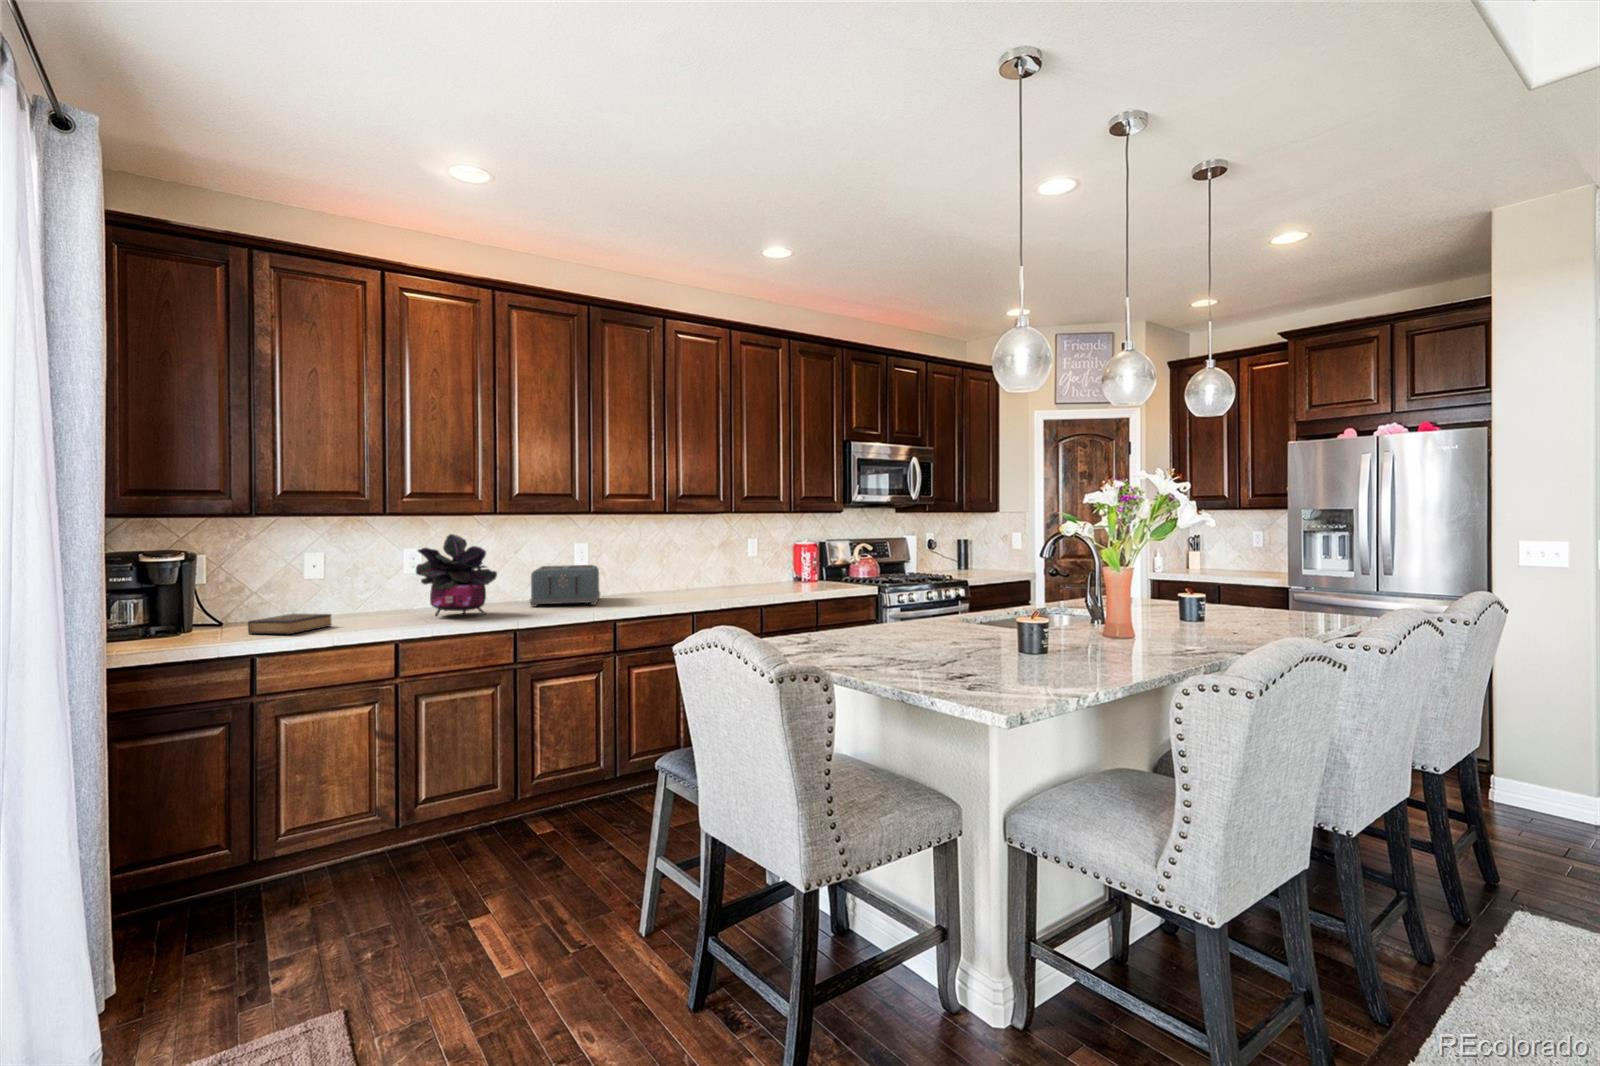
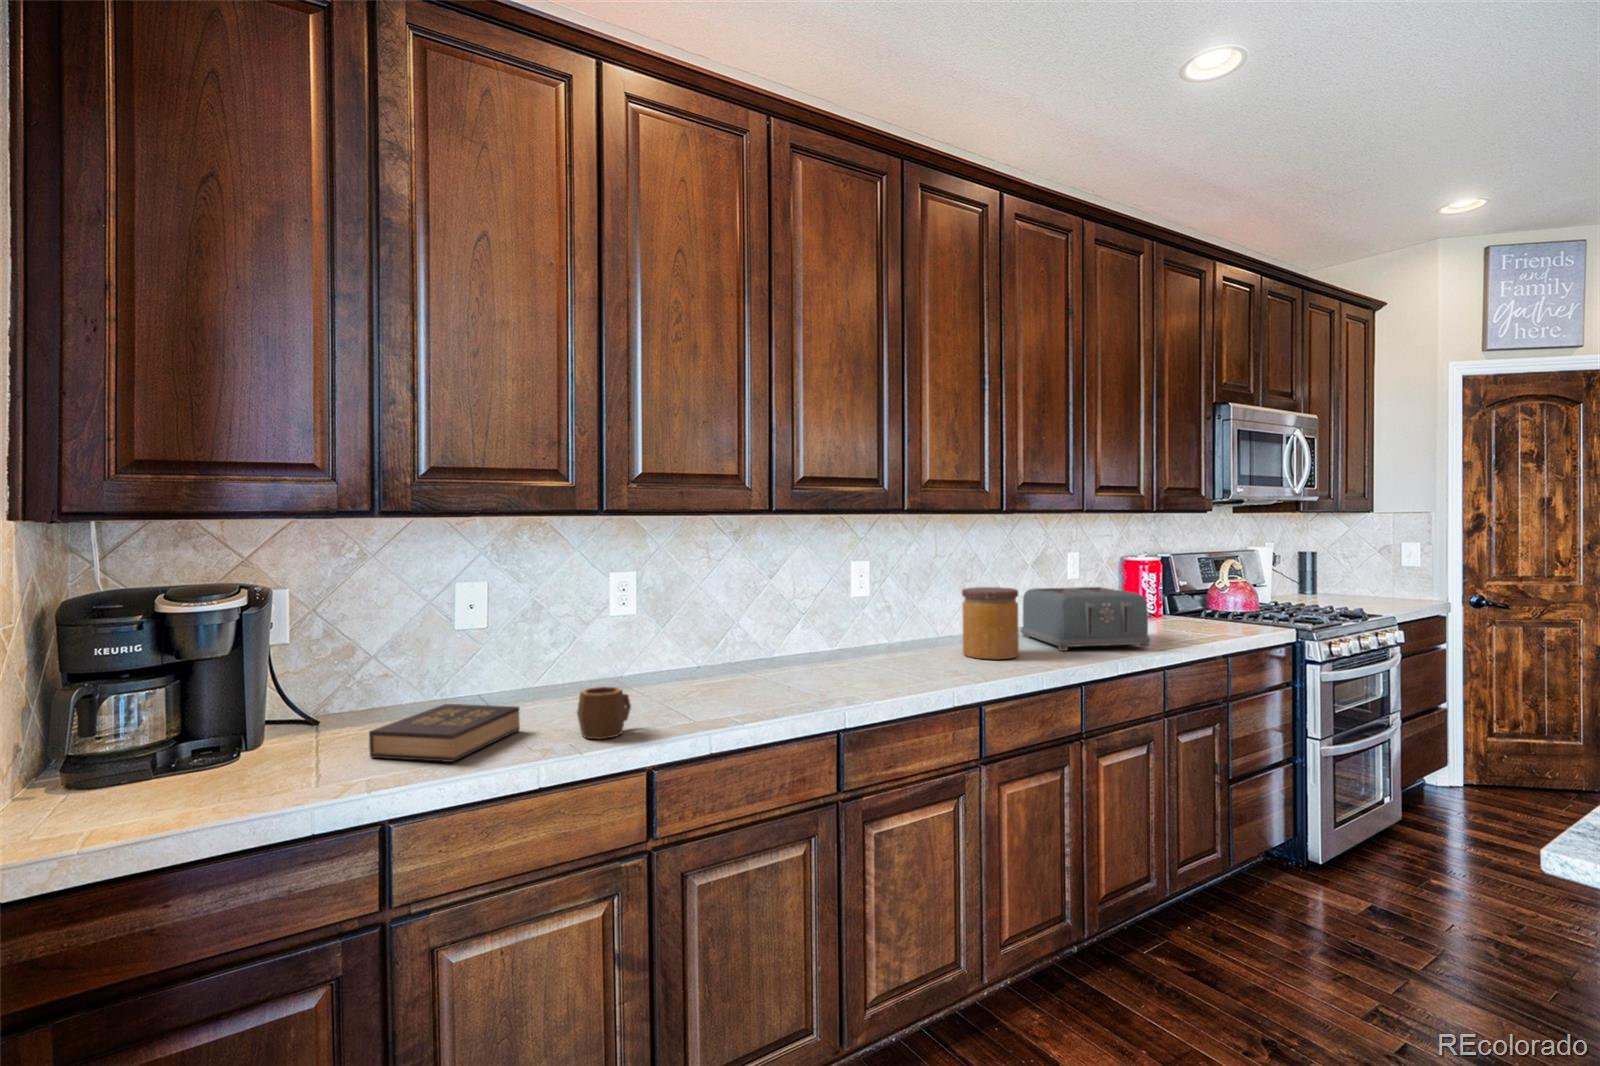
potted plant: present [416,534,497,616] -> none [656,548,795,702]
jar: none [634,559,667,601] -> present [962,587,1019,659]
toaster: present [530,565,600,607] -> present [1020,587,1151,651]
mug: none [361,604,393,628] -> present [577,686,631,739]

